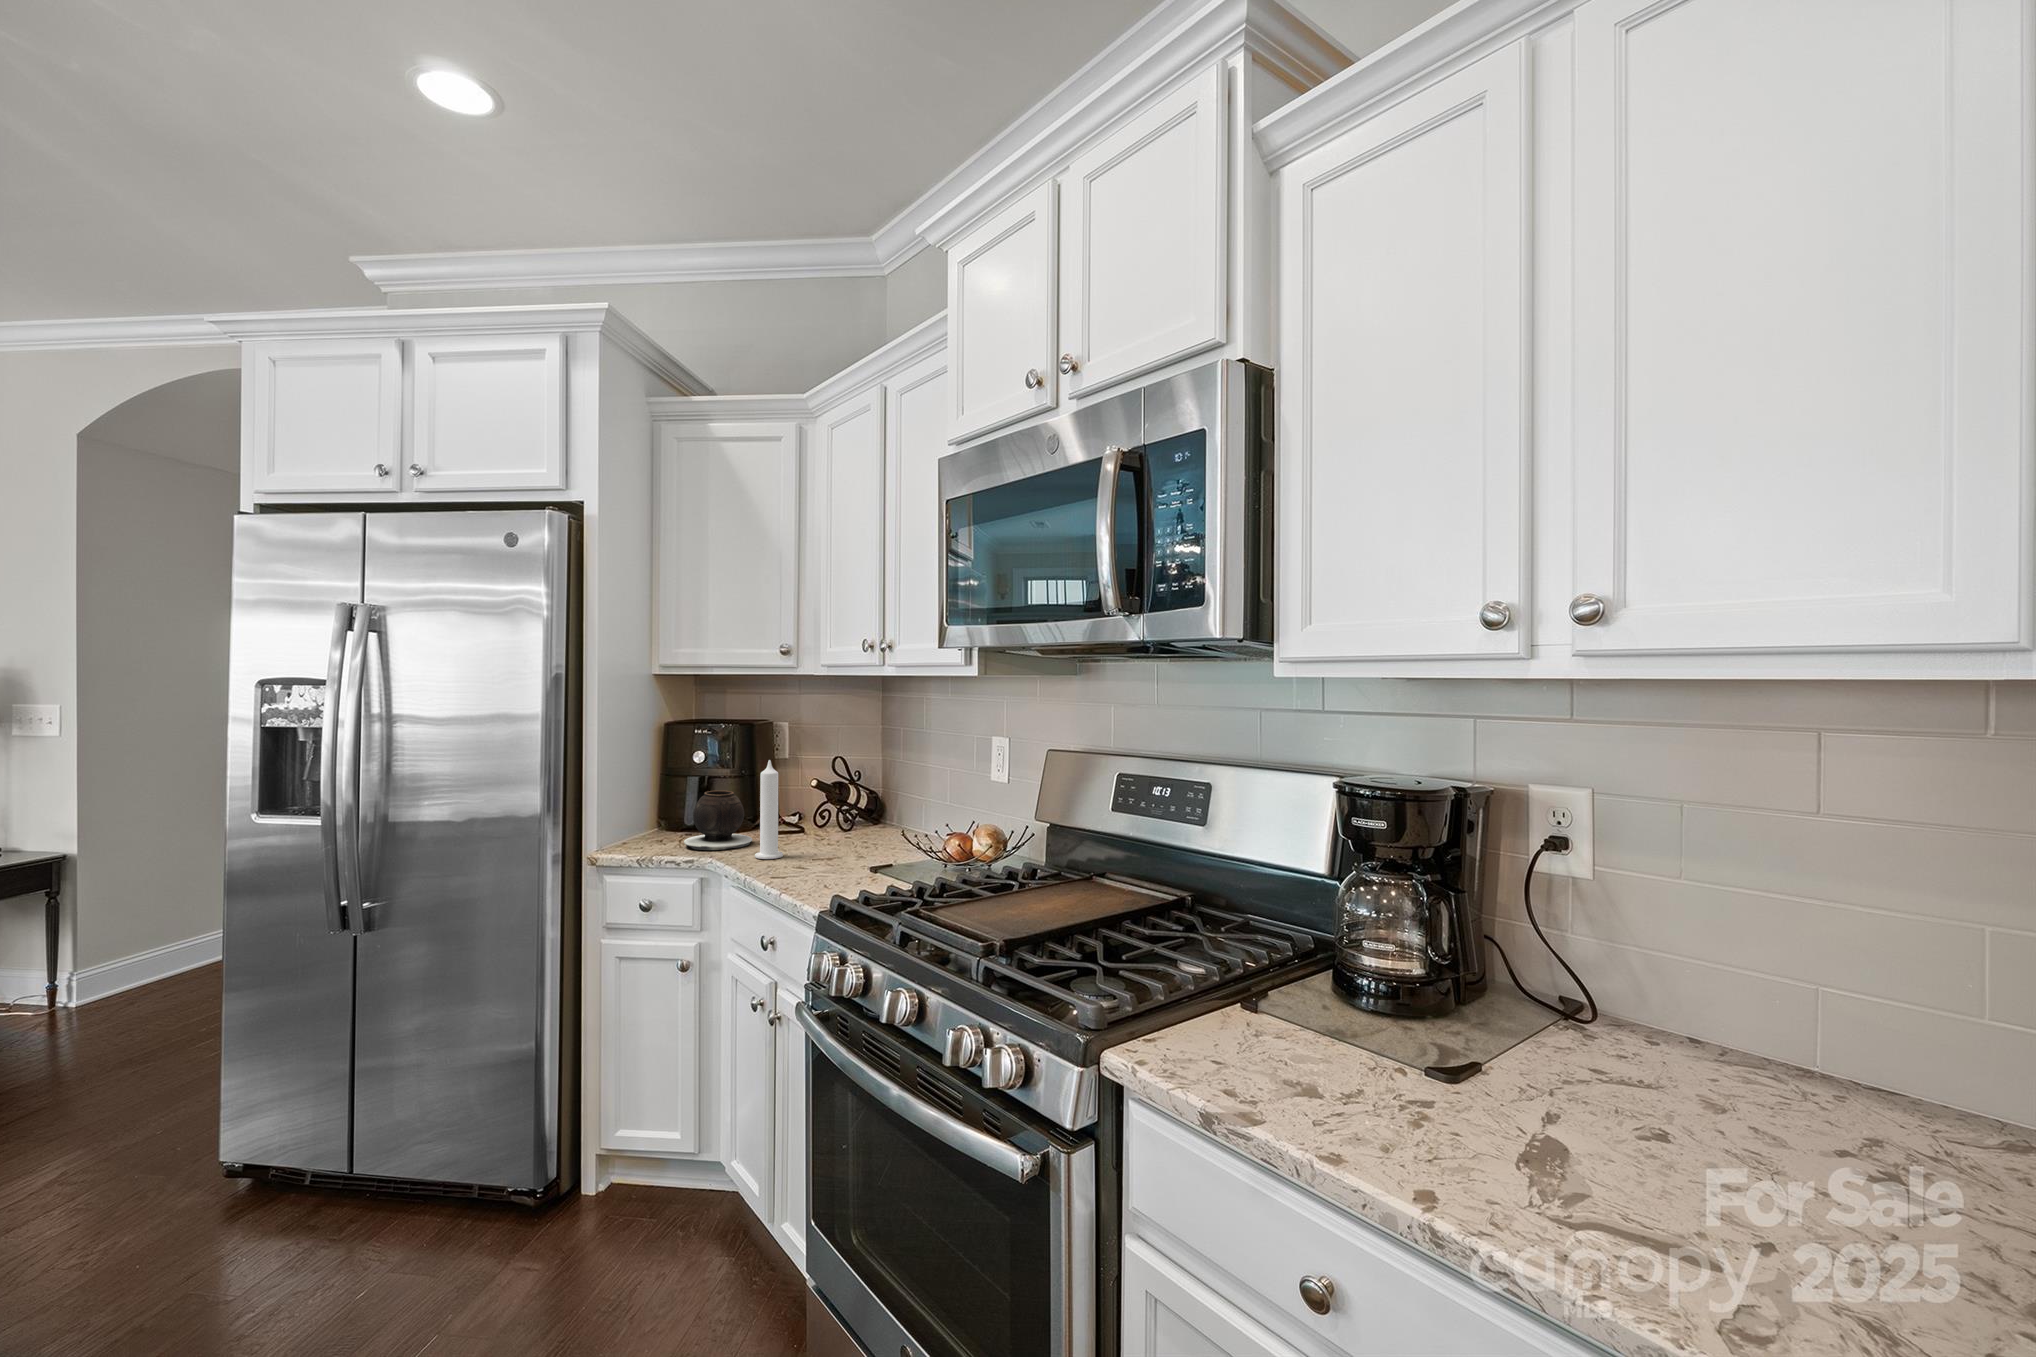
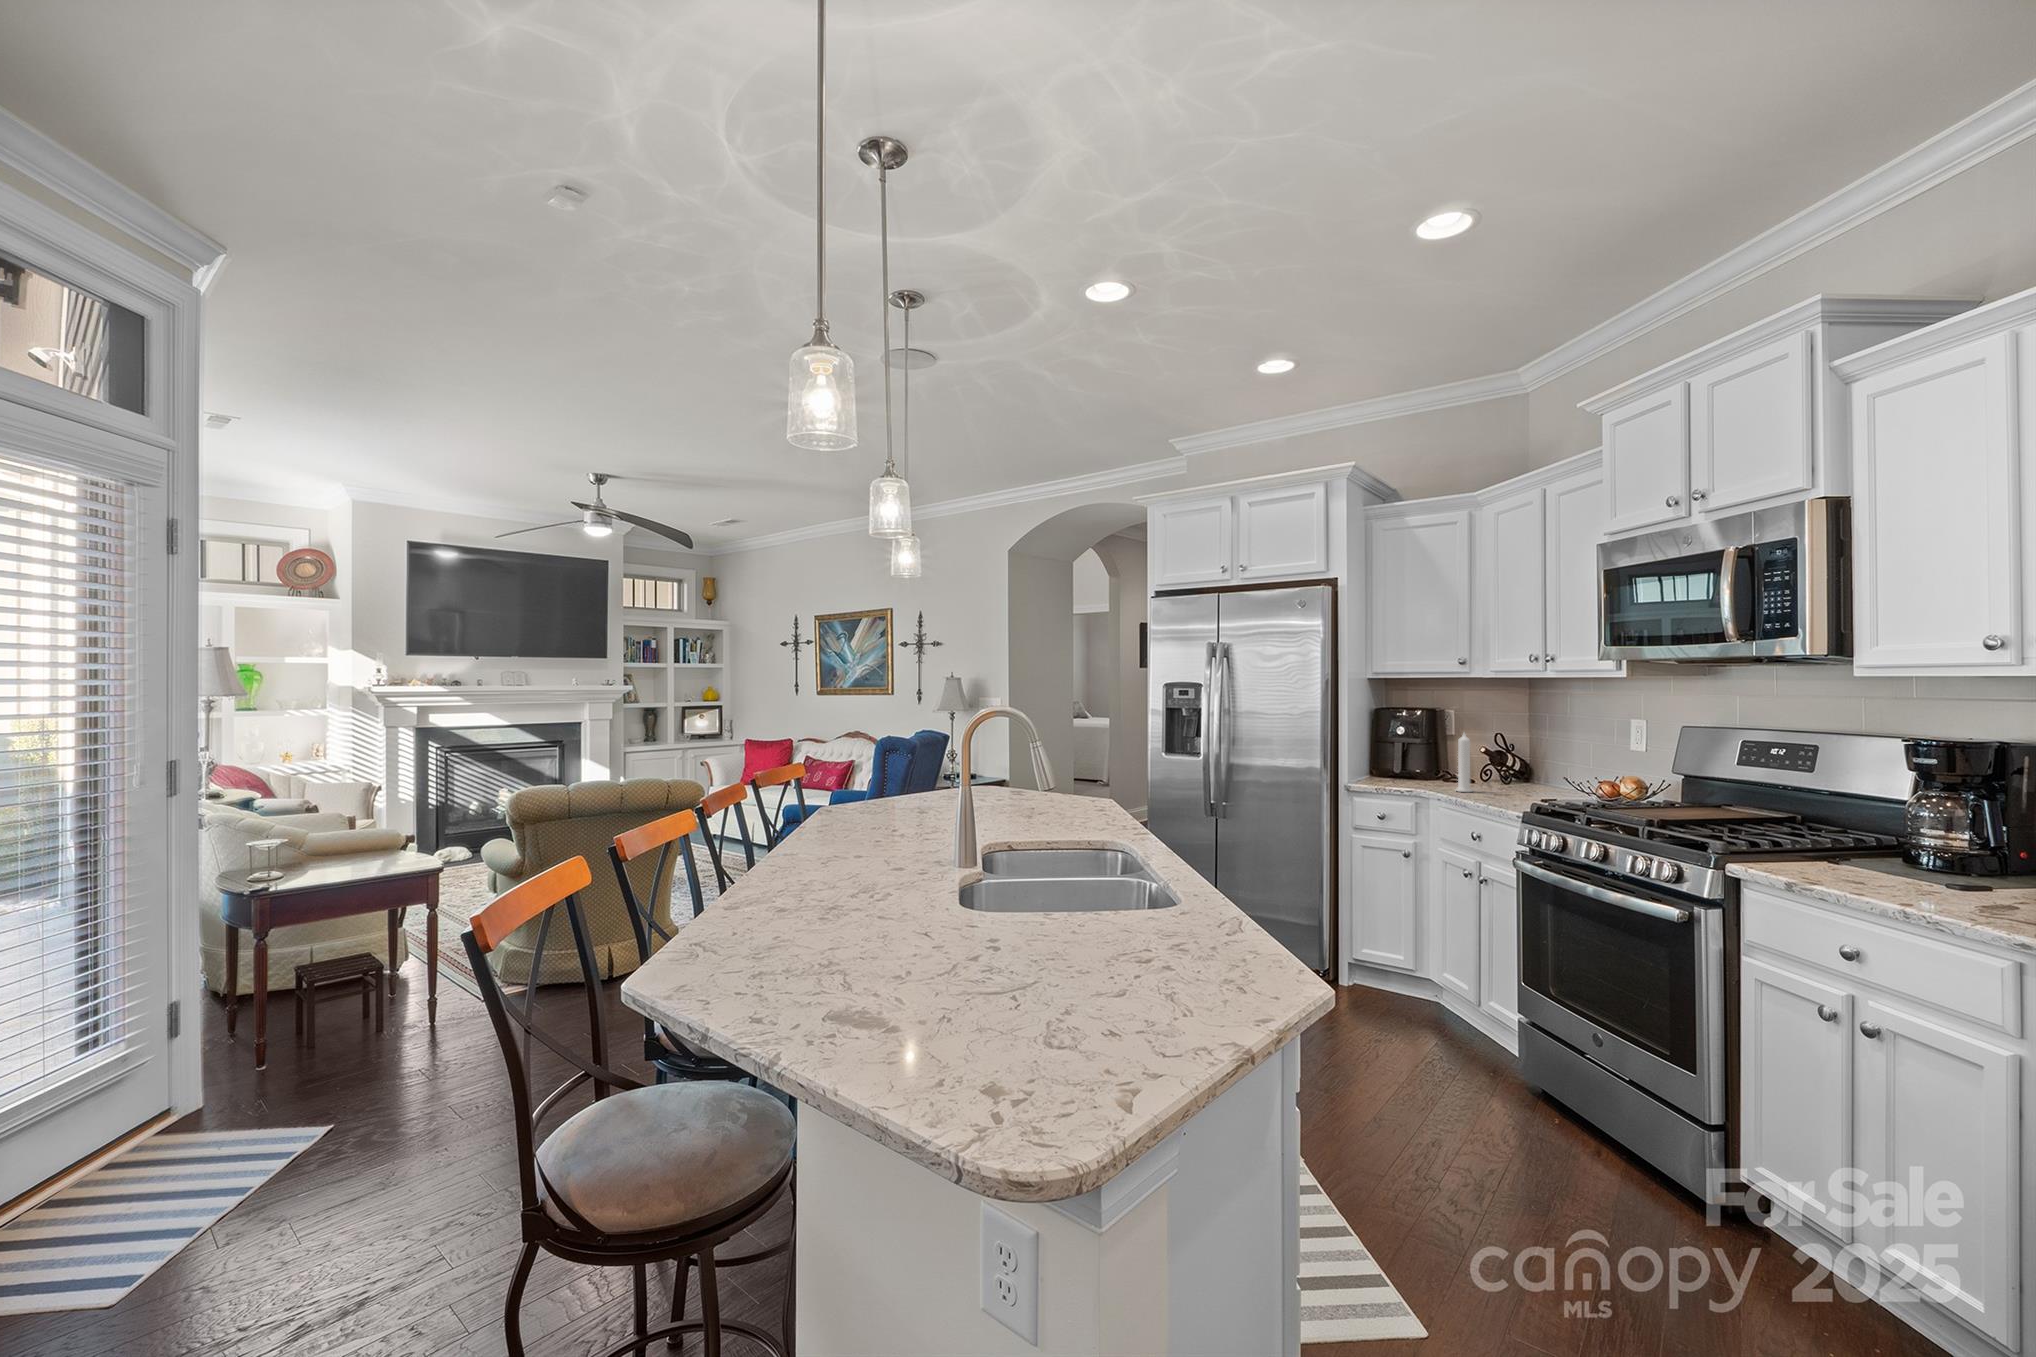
vase: present [684,791,752,850] -> none [1401,751,1446,787]

